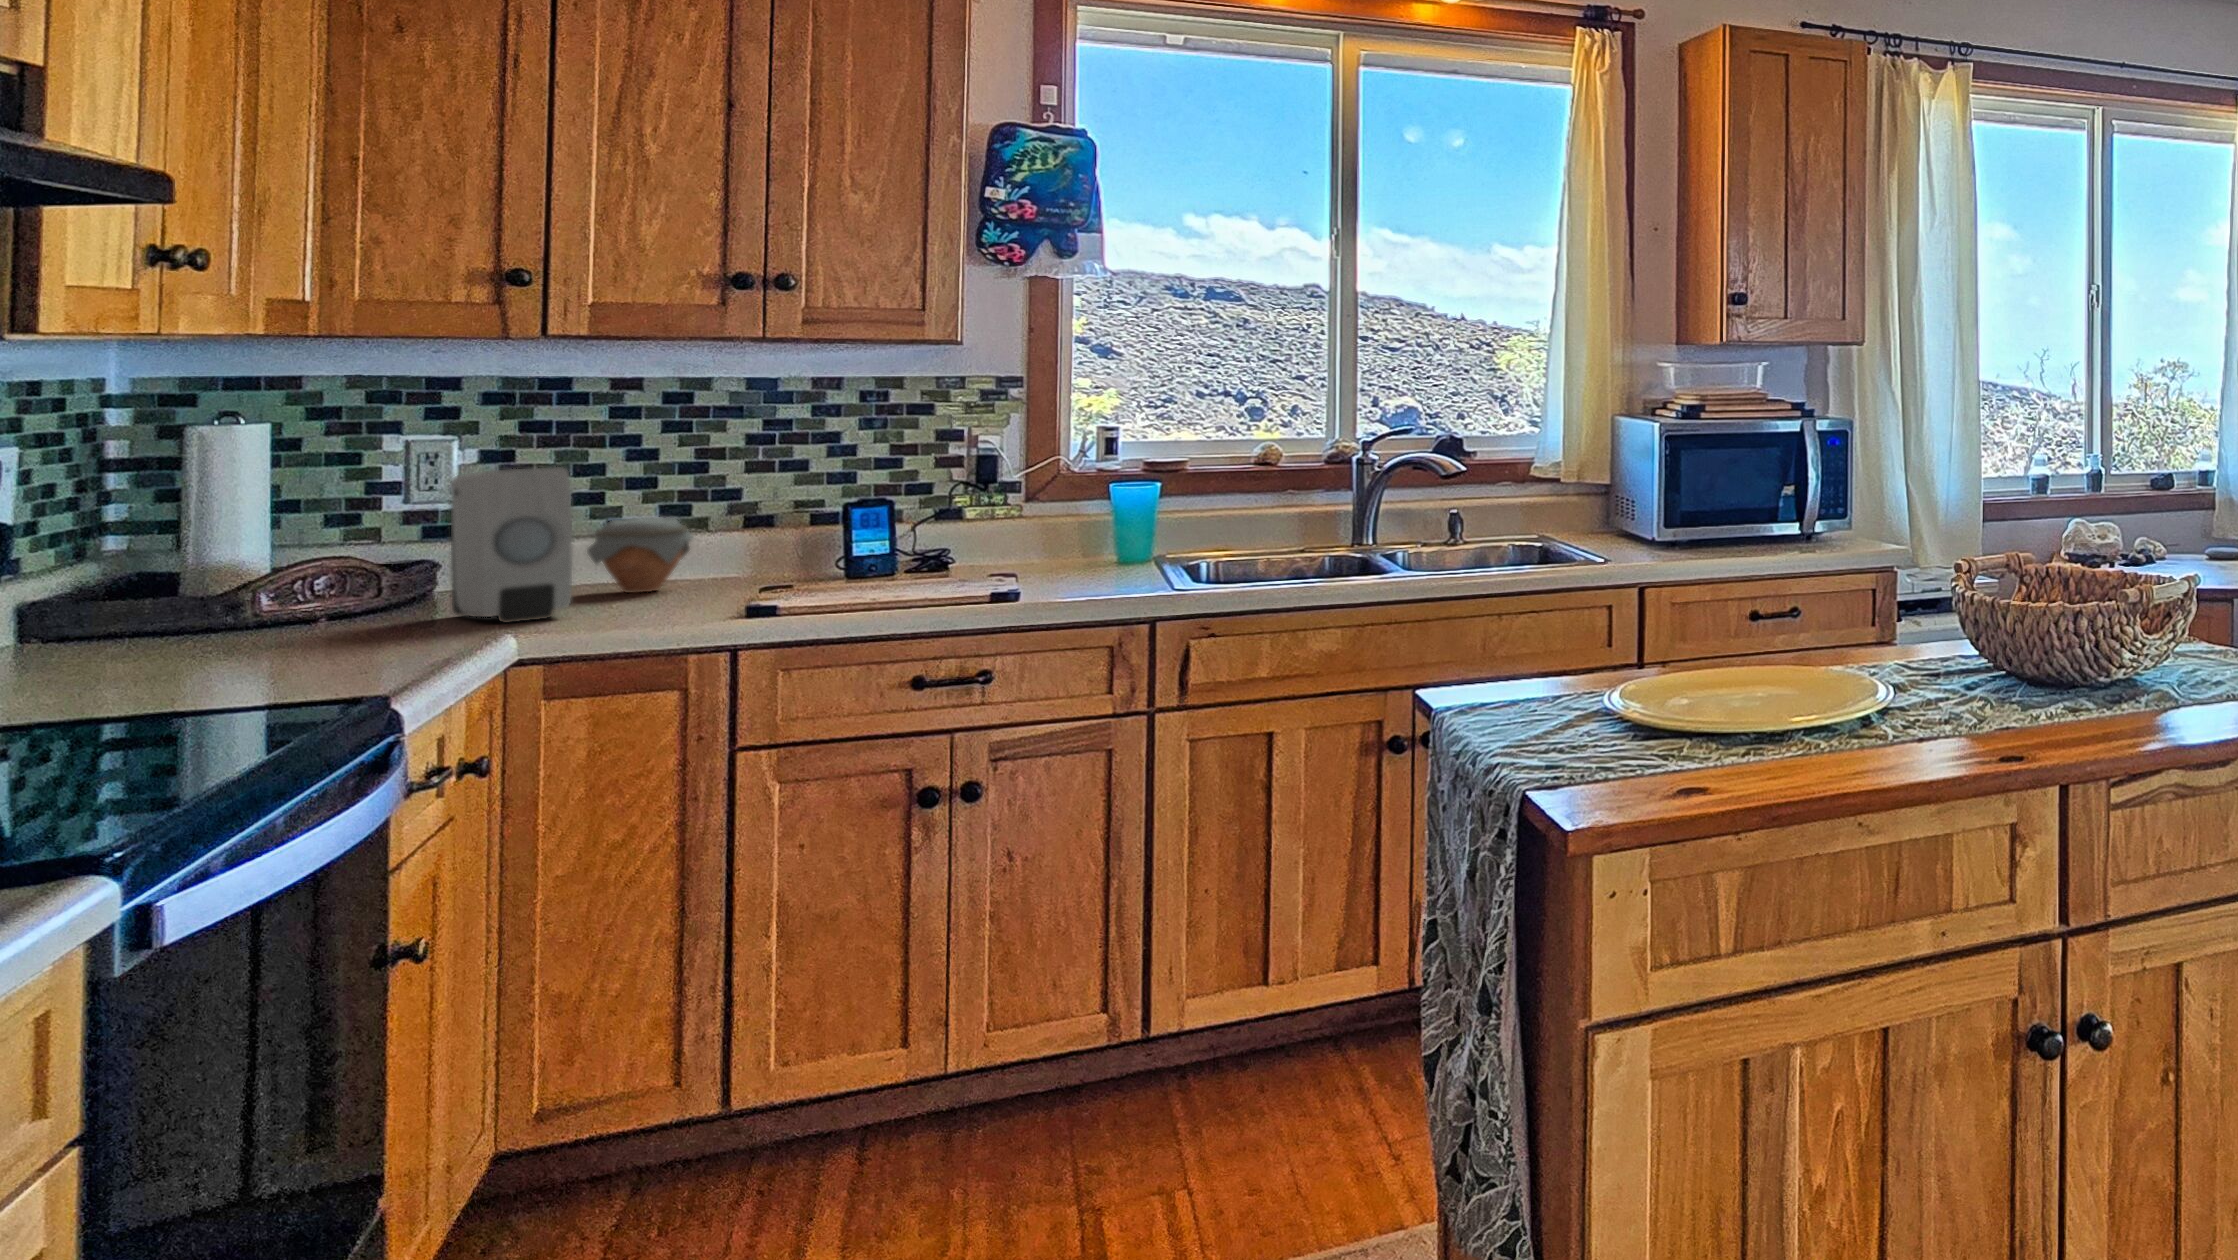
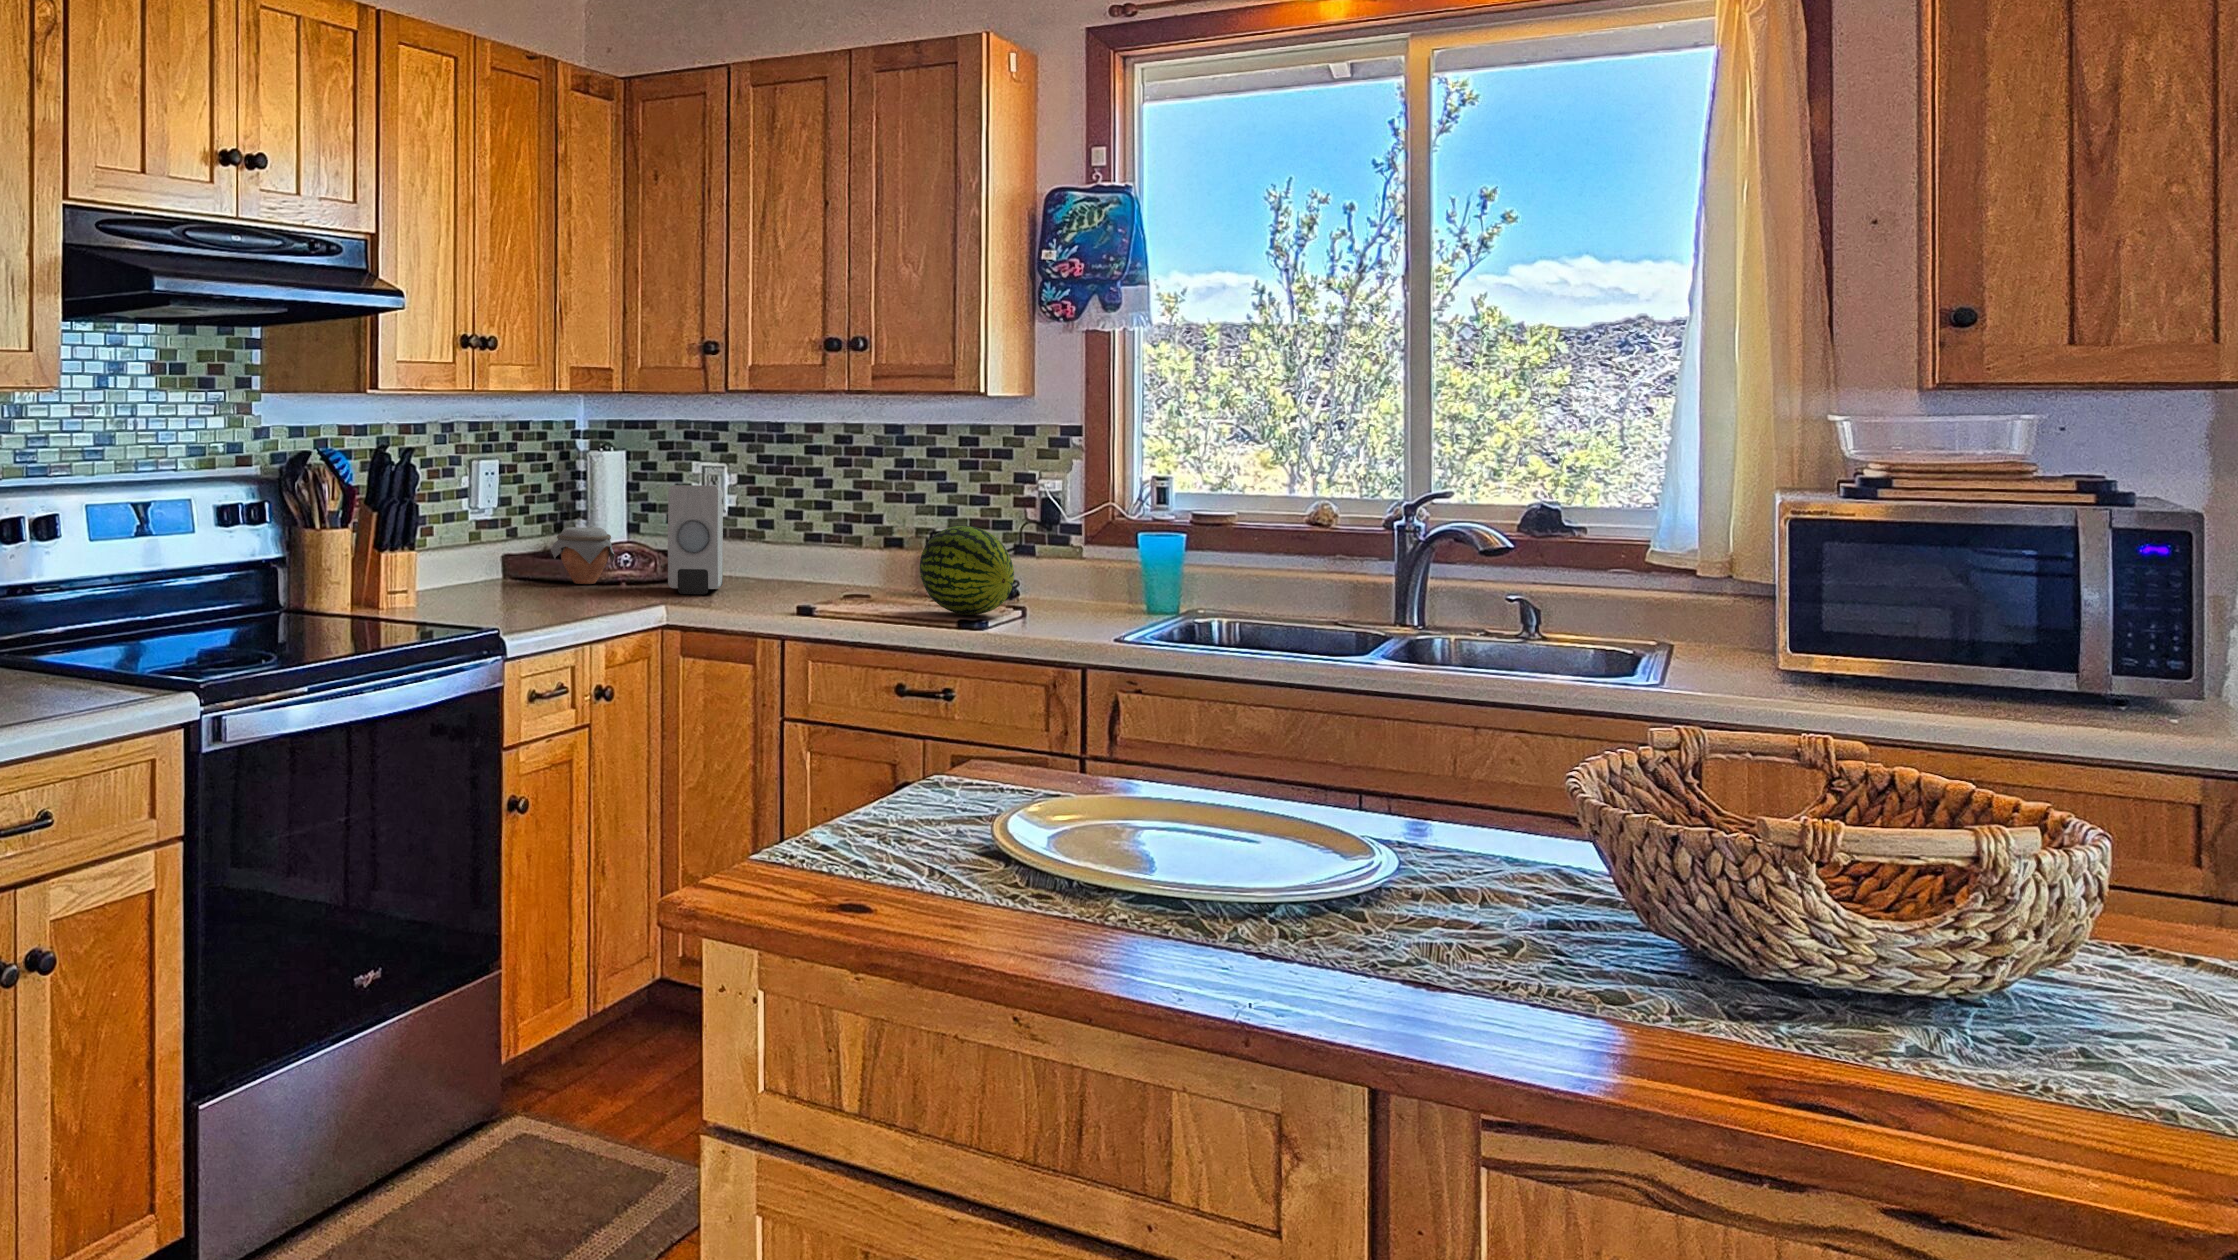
fruit: none [904,493,1028,593] -> present [920,526,1014,615]
jar: present [587,517,693,593] -> present [551,527,615,584]

